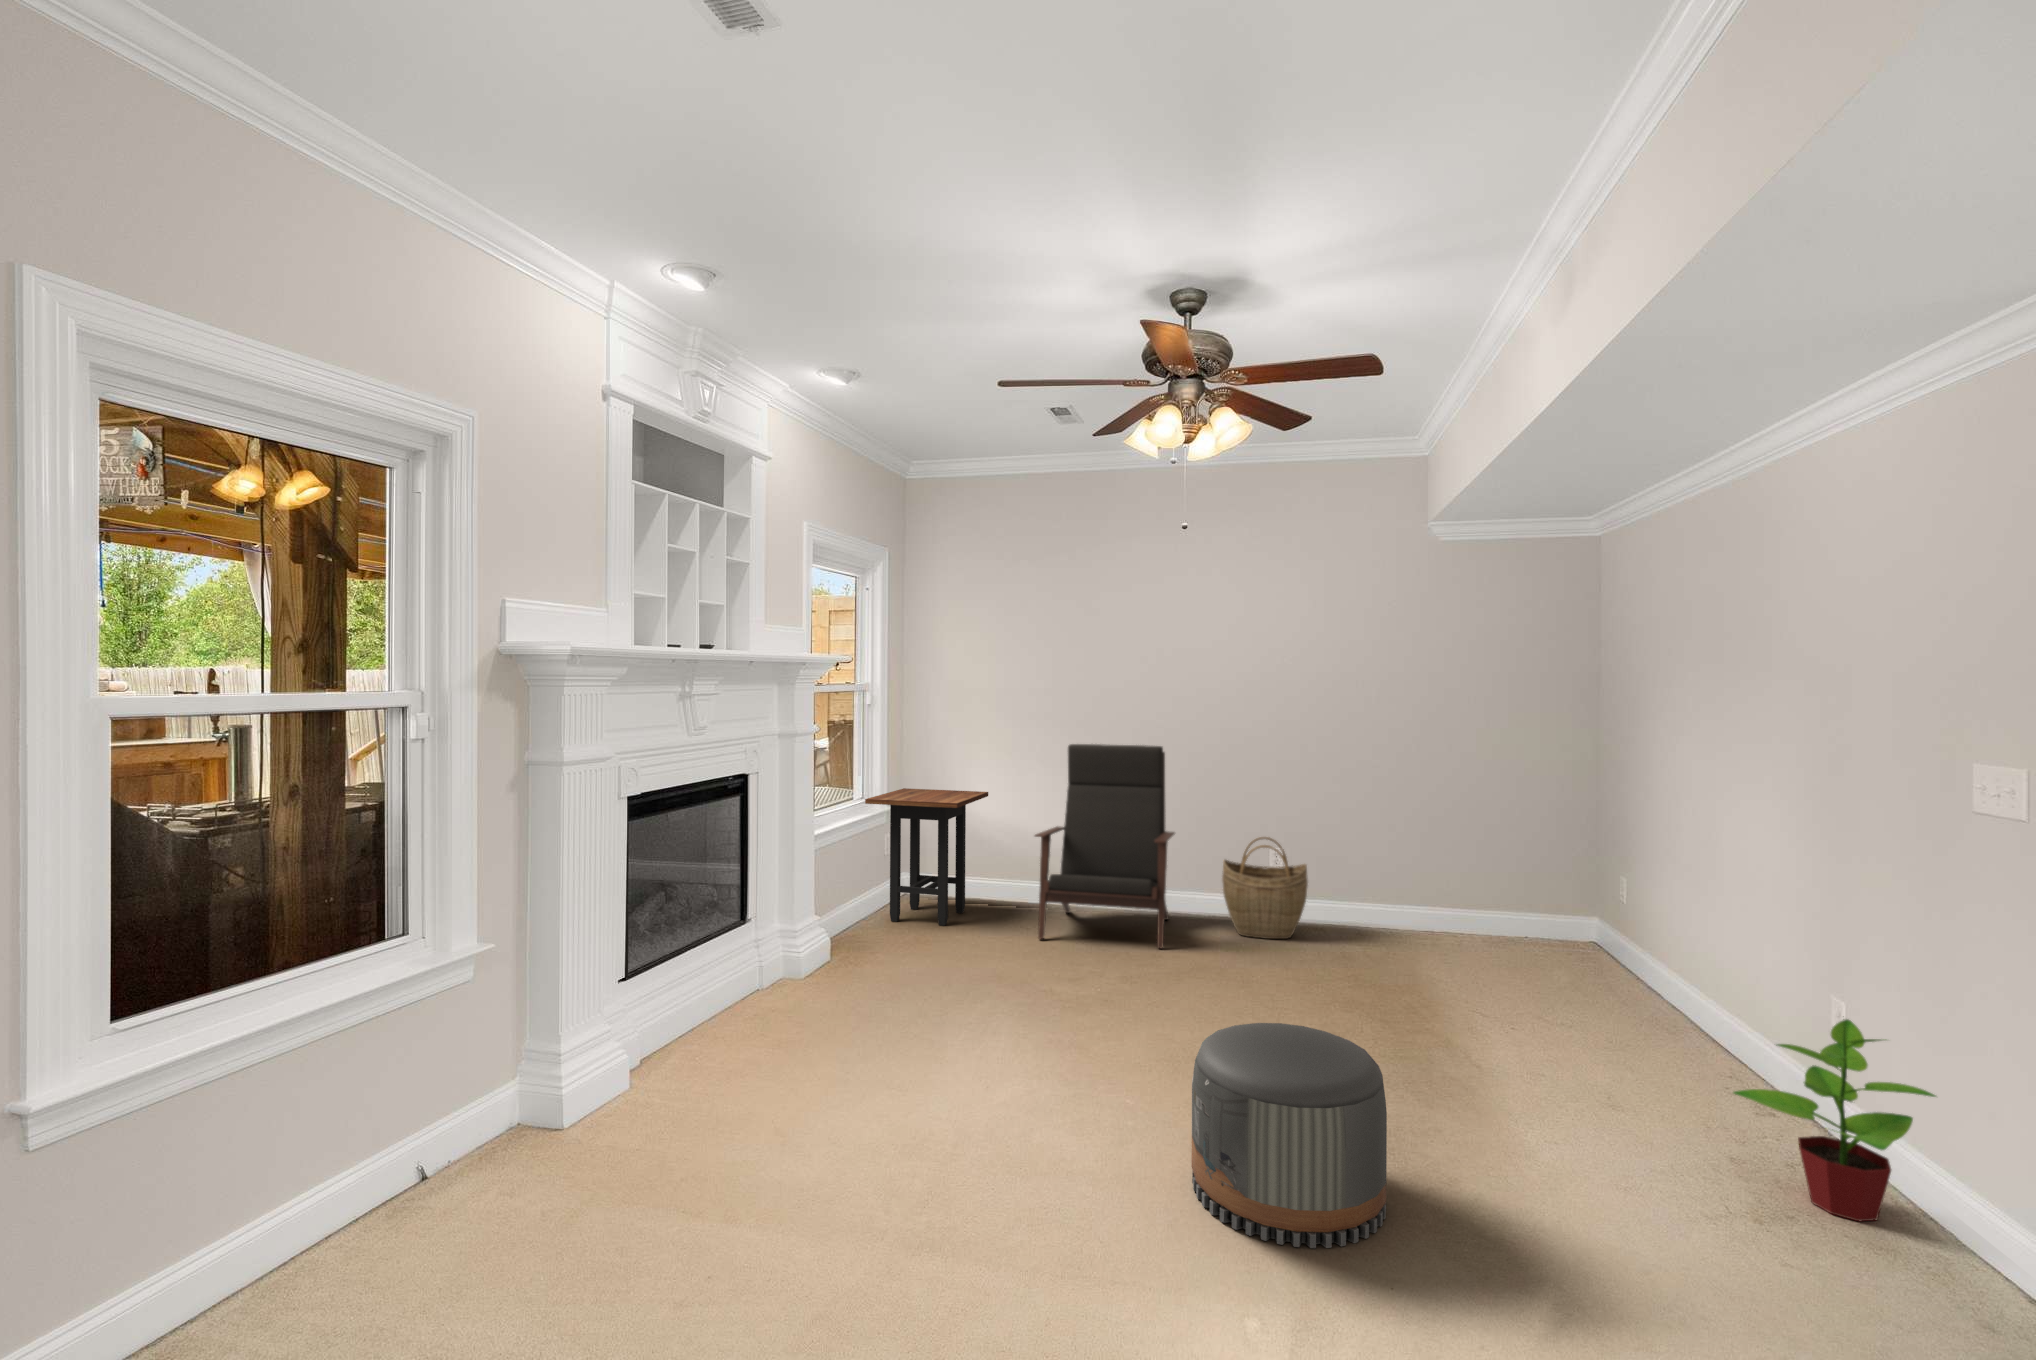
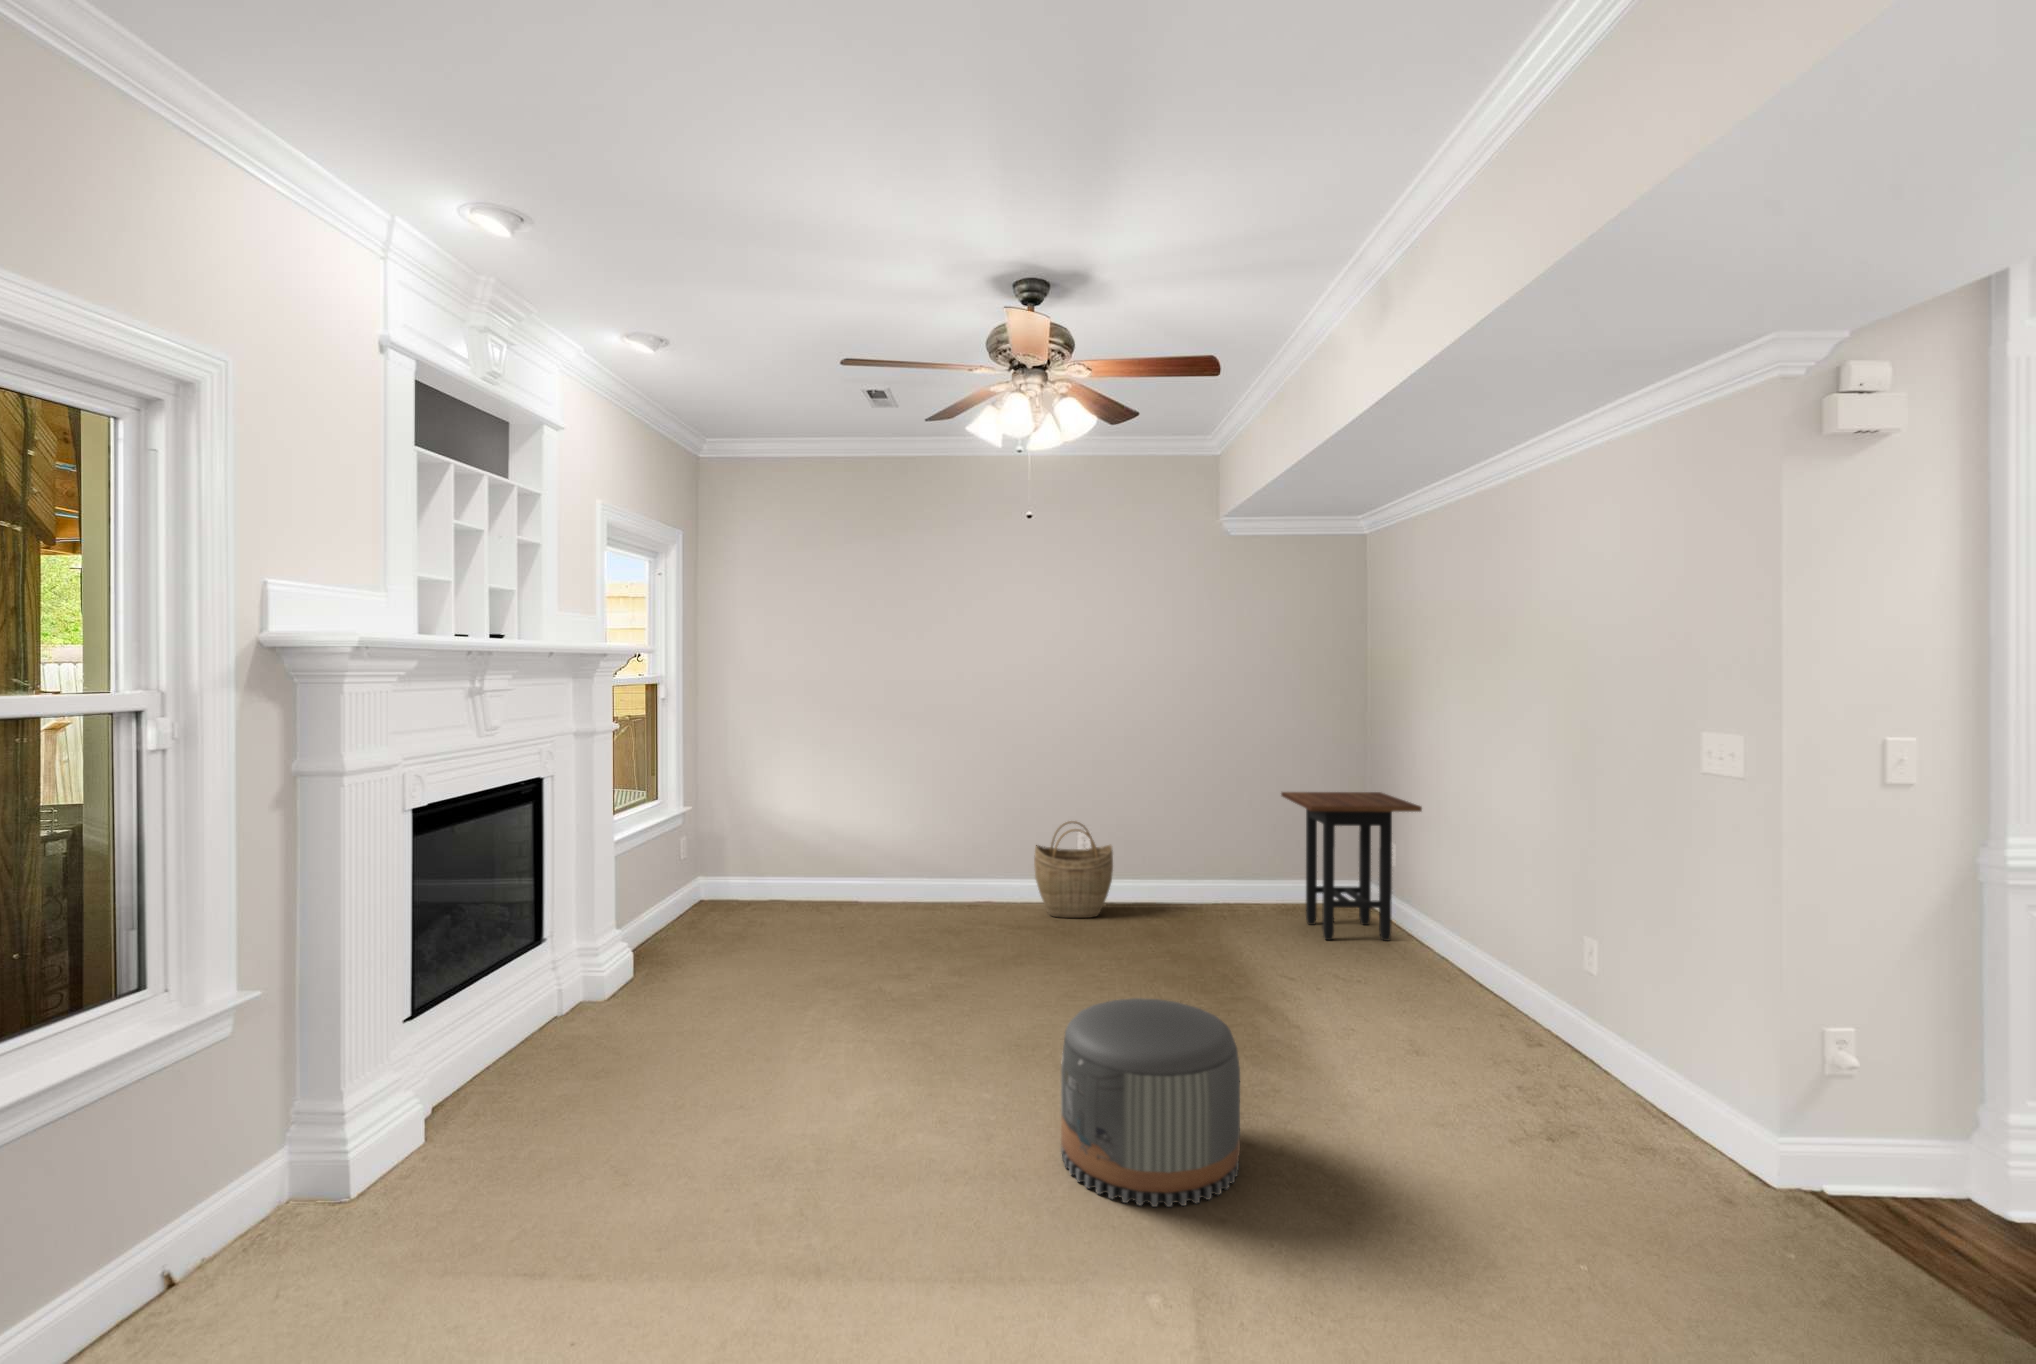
lounge chair: present [1035,744,1175,948] -> none [853,736,988,935]
side table: present [865,788,988,926] -> present [1281,792,1422,941]
potted plant: present [1734,1019,1936,1221] -> none [1497,949,1648,1116]

